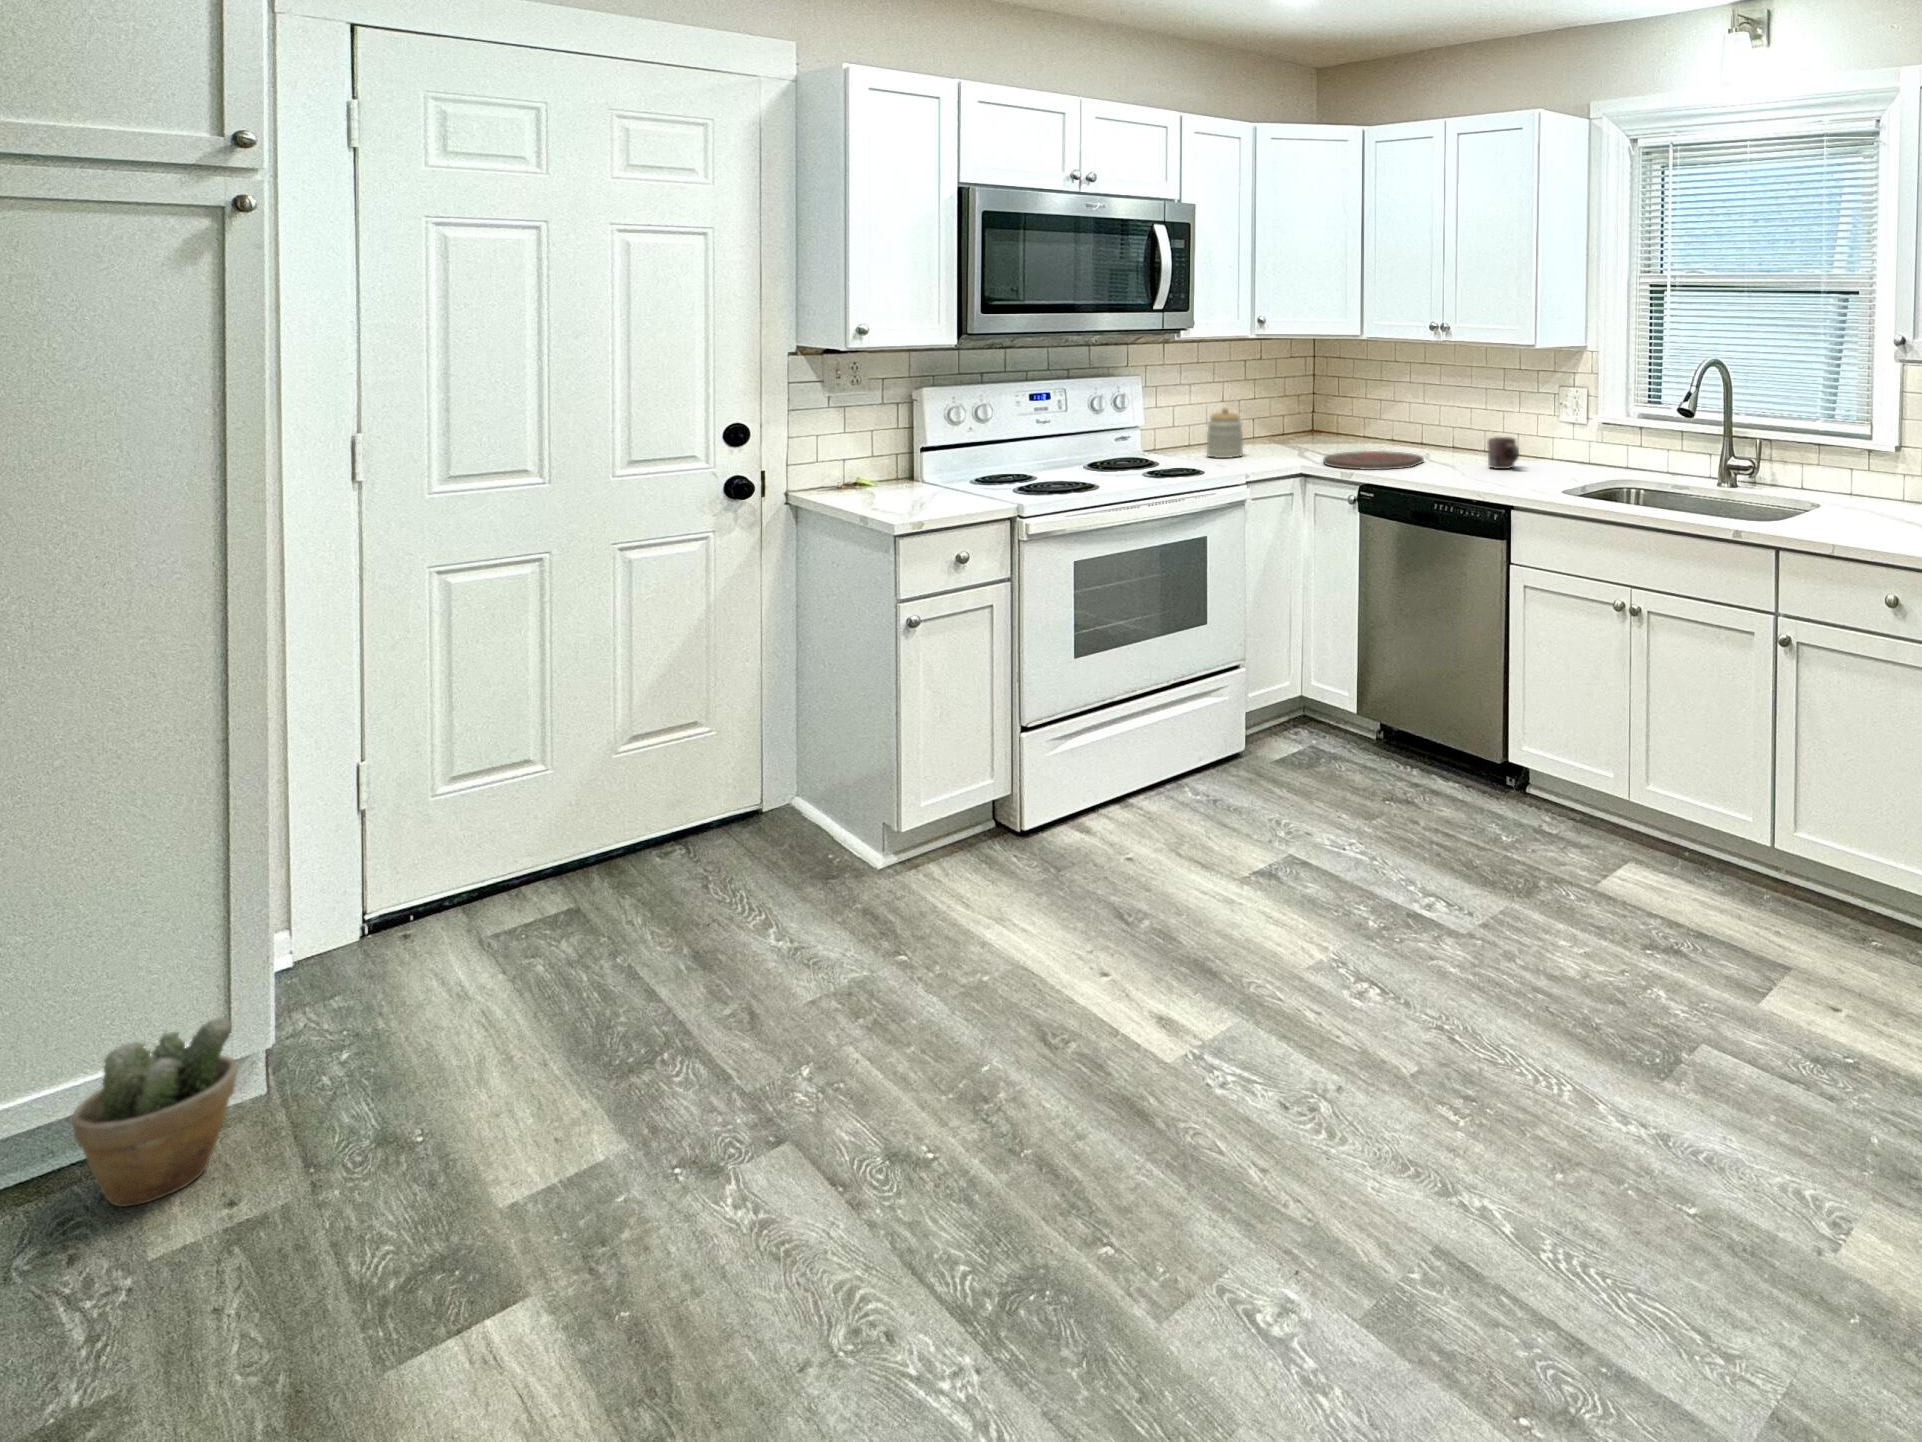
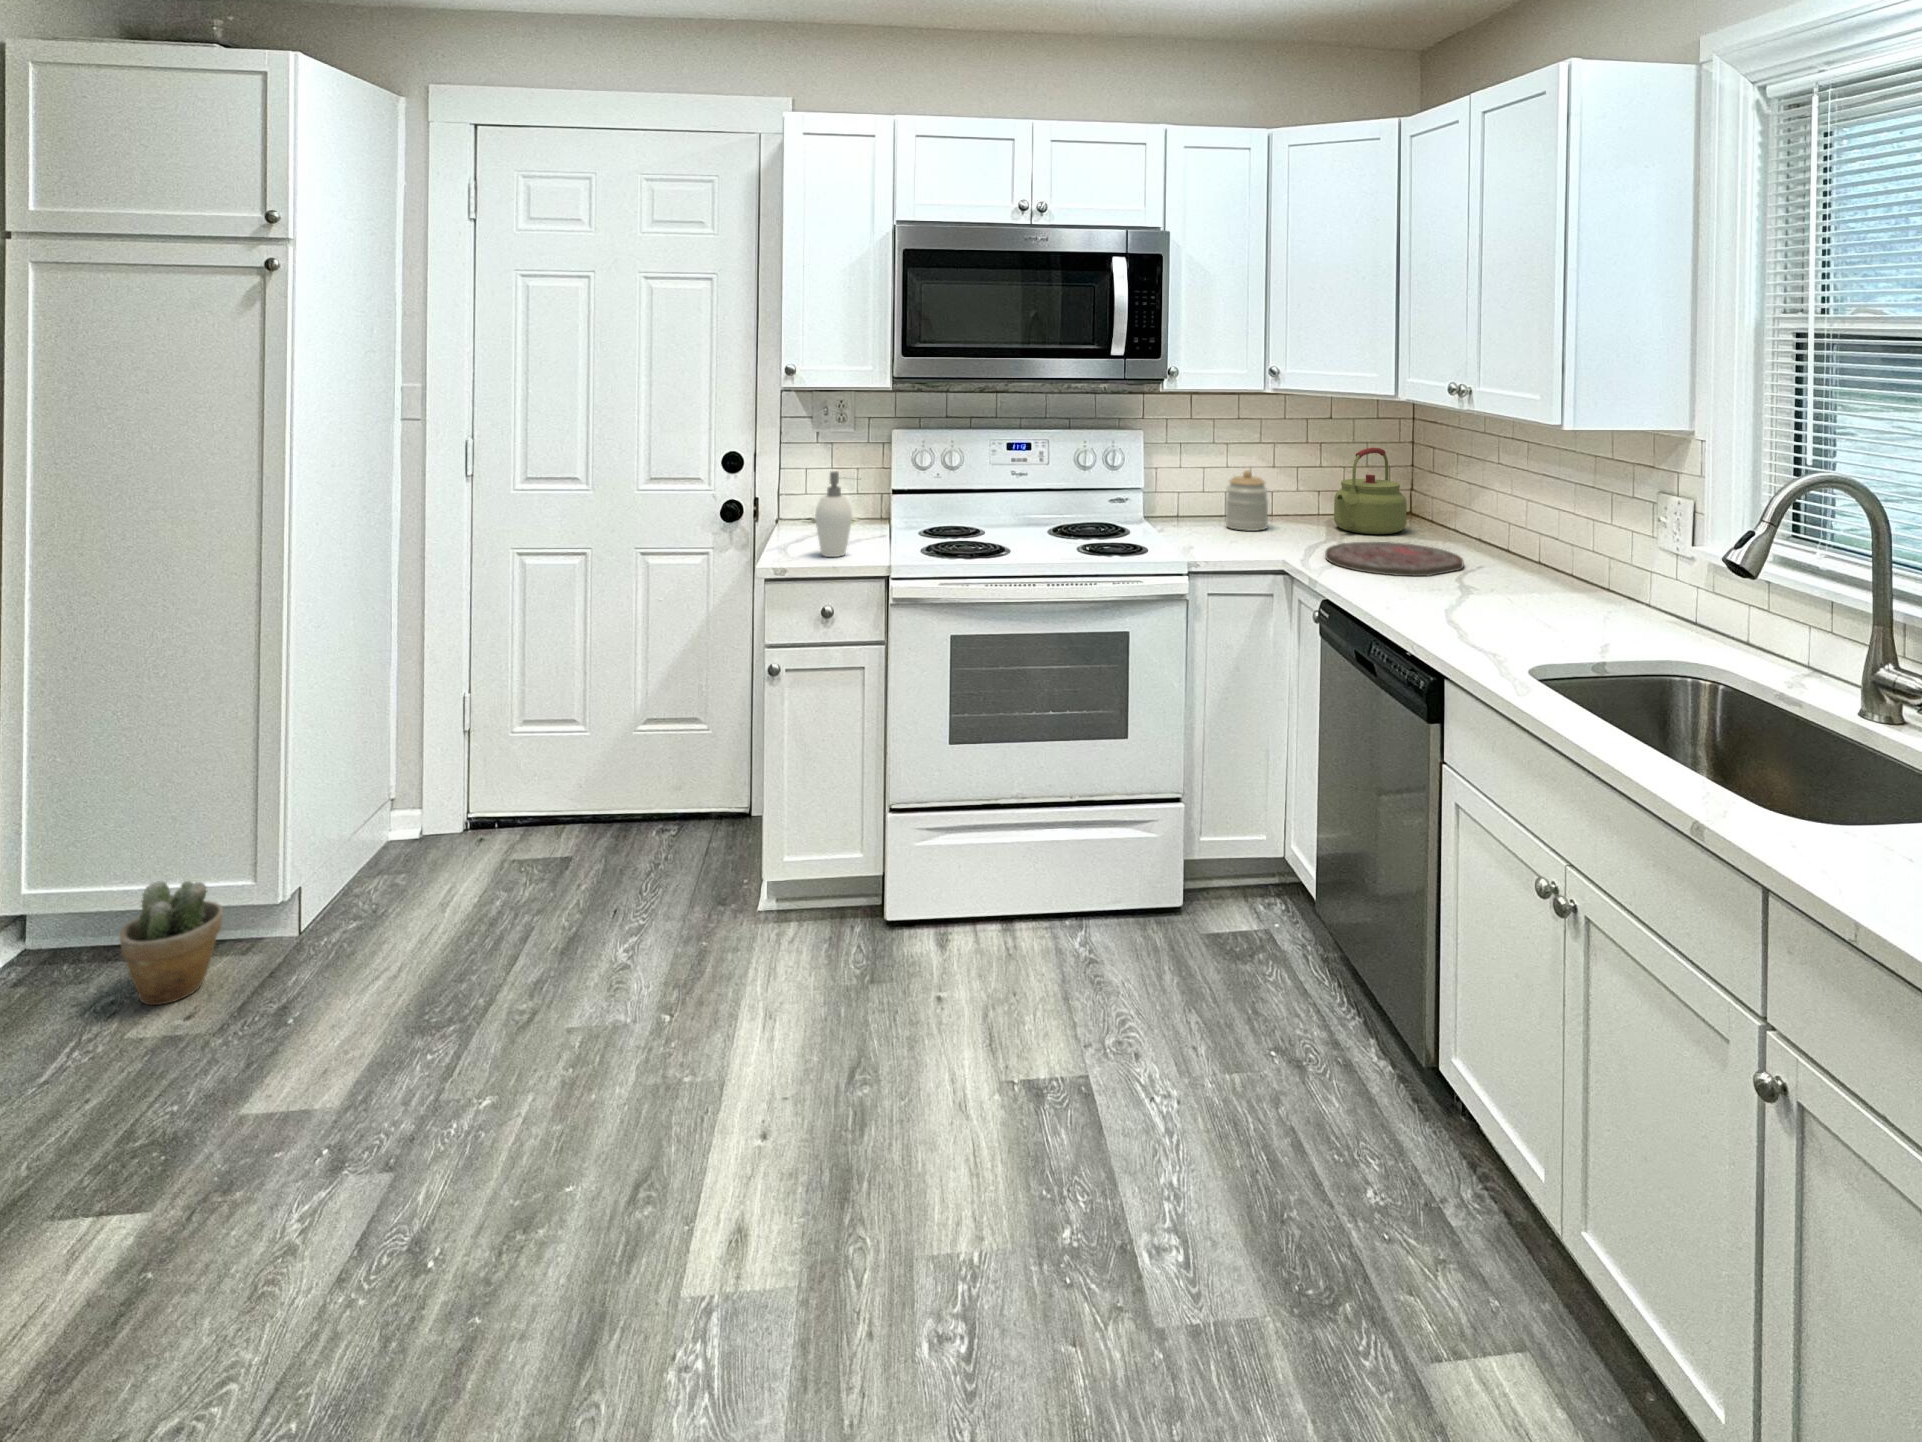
kettle: none [1284,383,1341,451] -> present [1334,448,1406,534]
soap dispenser: none [908,427,961,511] -> present [815,471,852,557]
mug: present [1487,437,1519,469] -> none [1529,550,1574,600]

